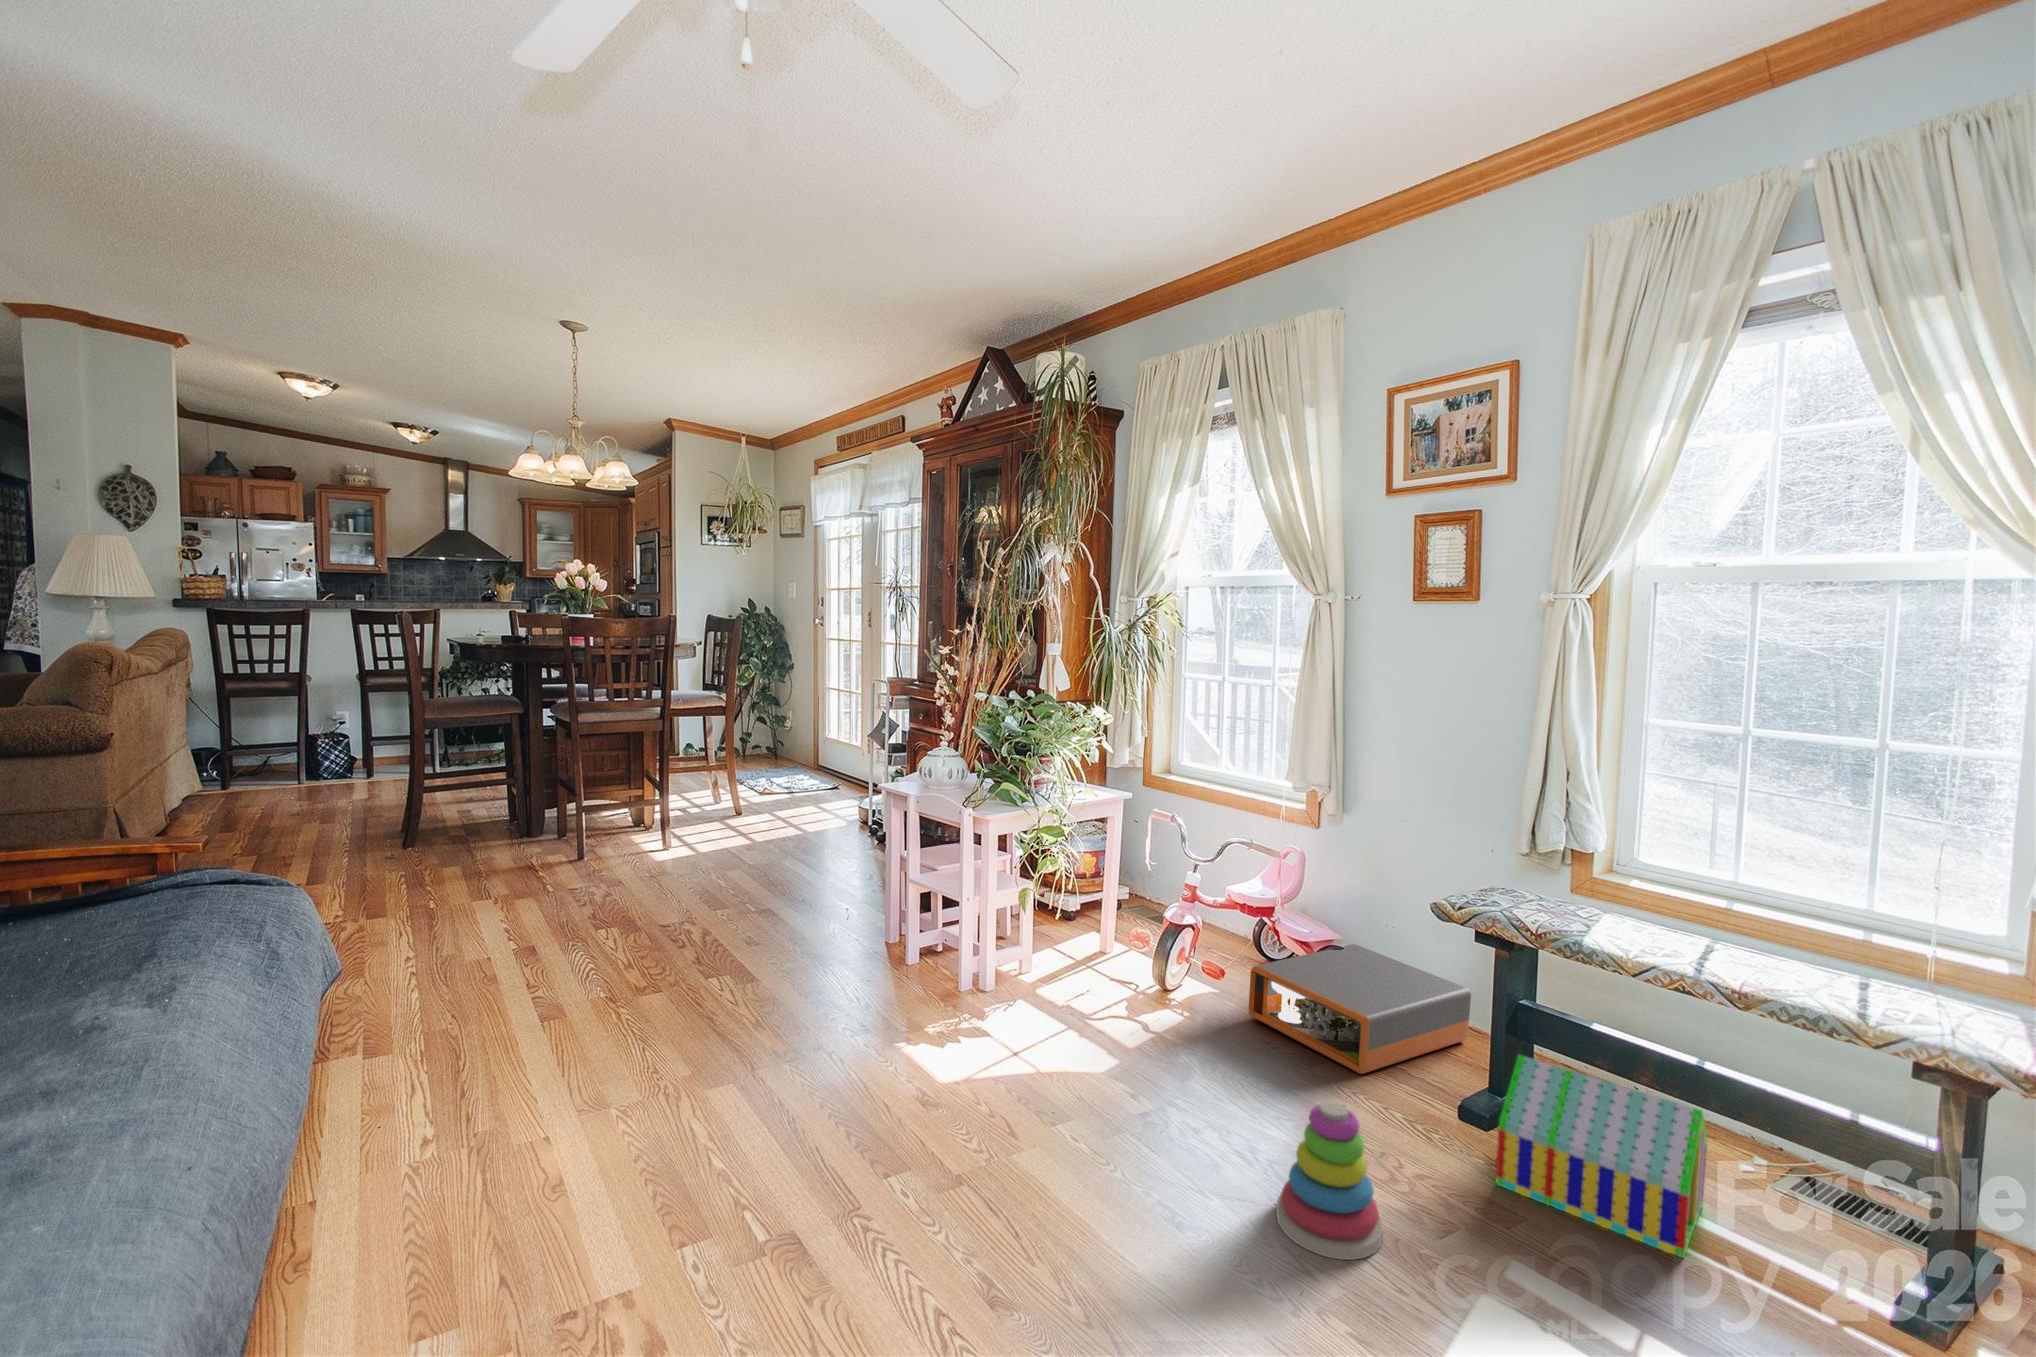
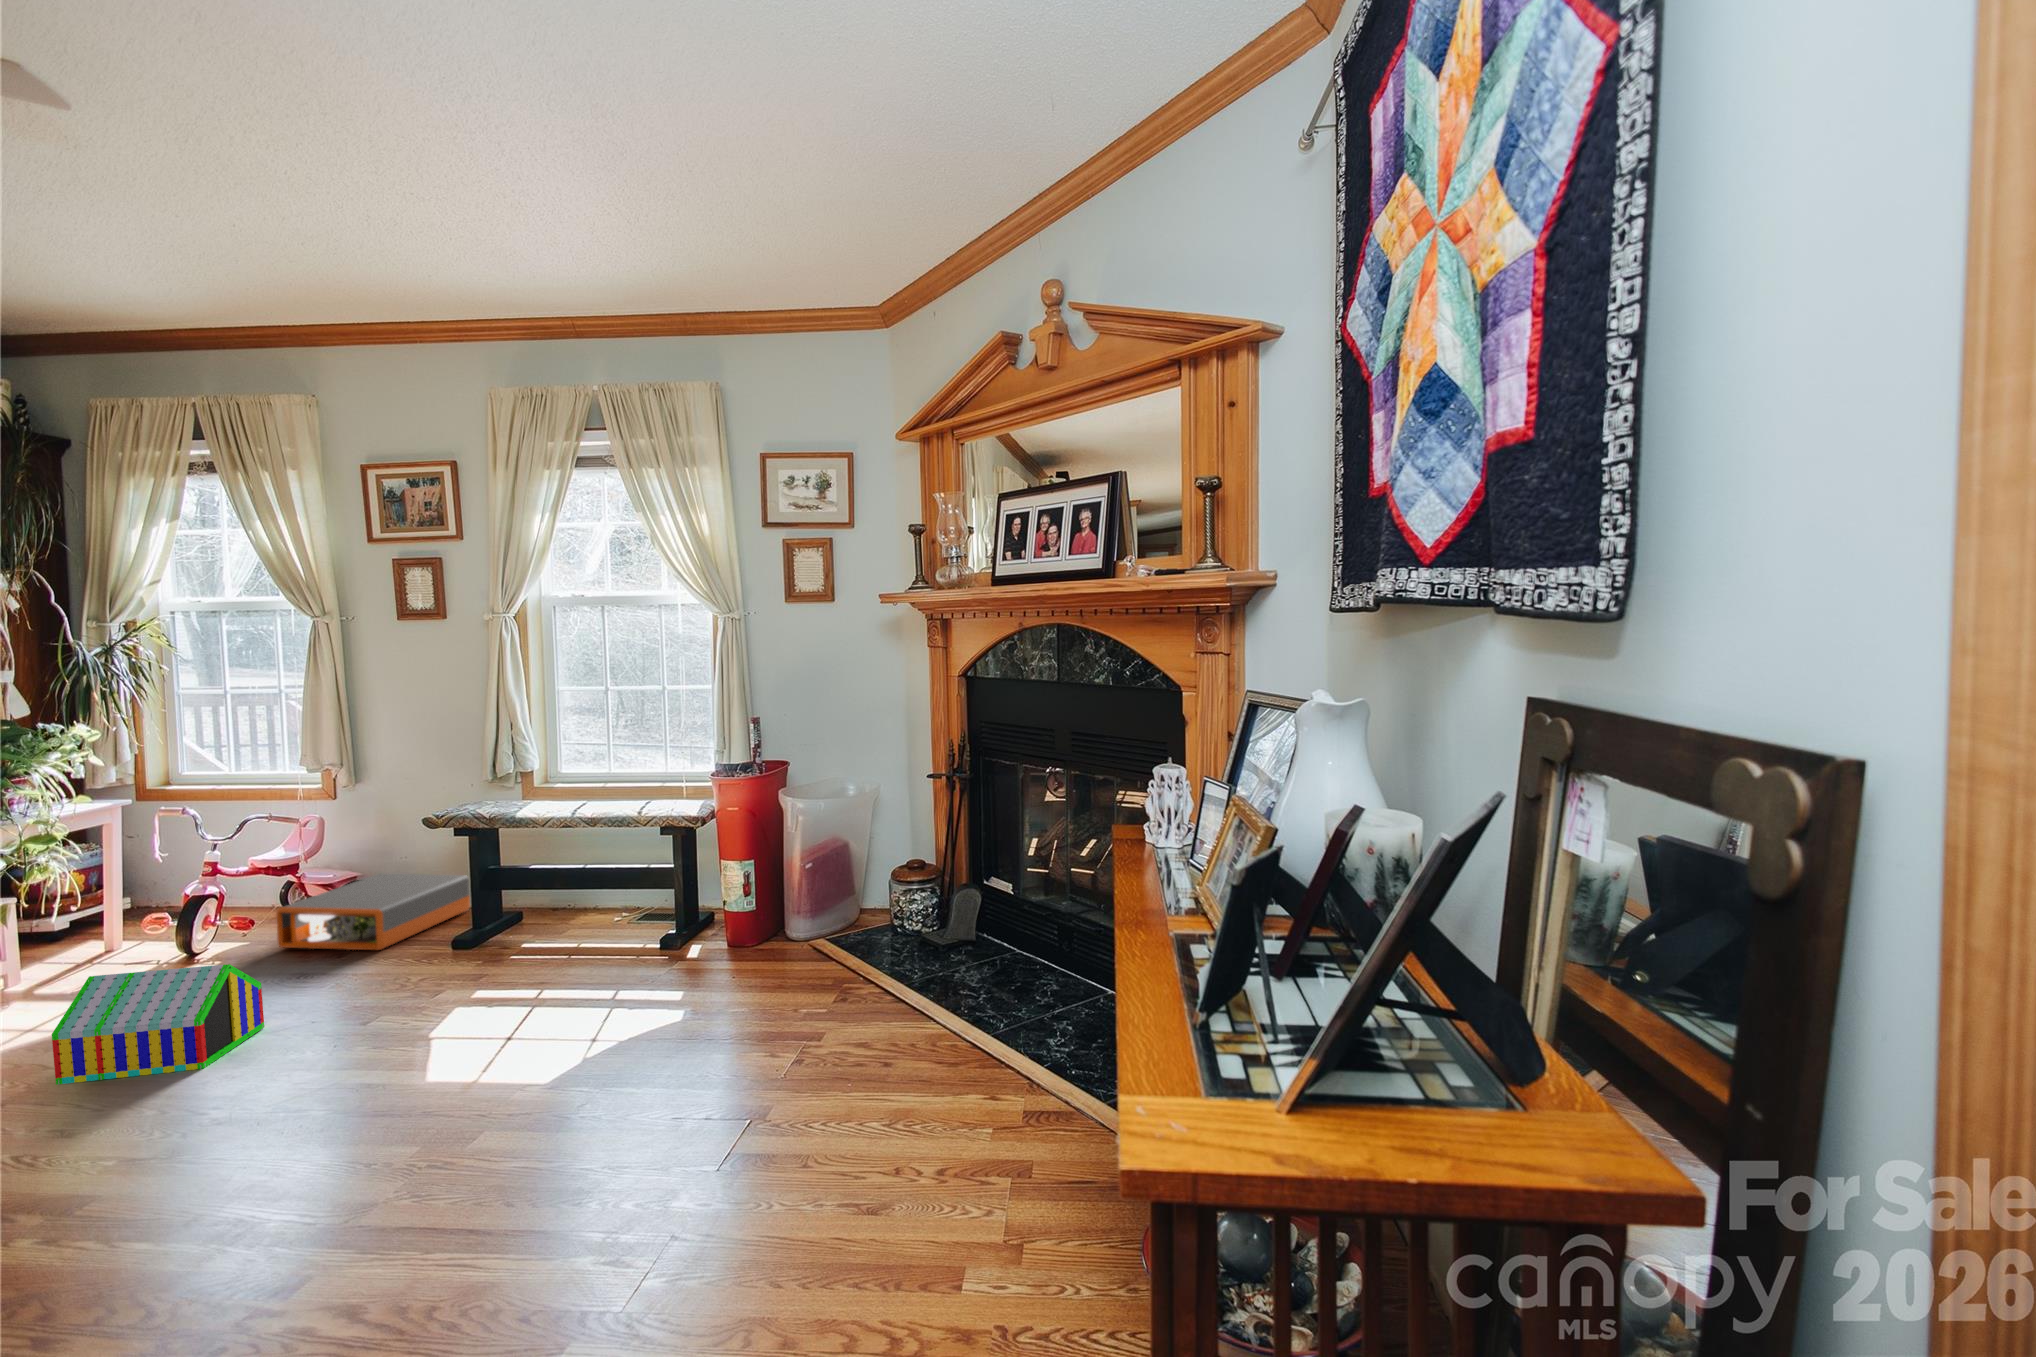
toy house: present [1496,1055,1707,1258] -> present [52,964,264,1085]
stacking toy: present [1276,1102,1383,1260] -> none [293,947,378,1043]

